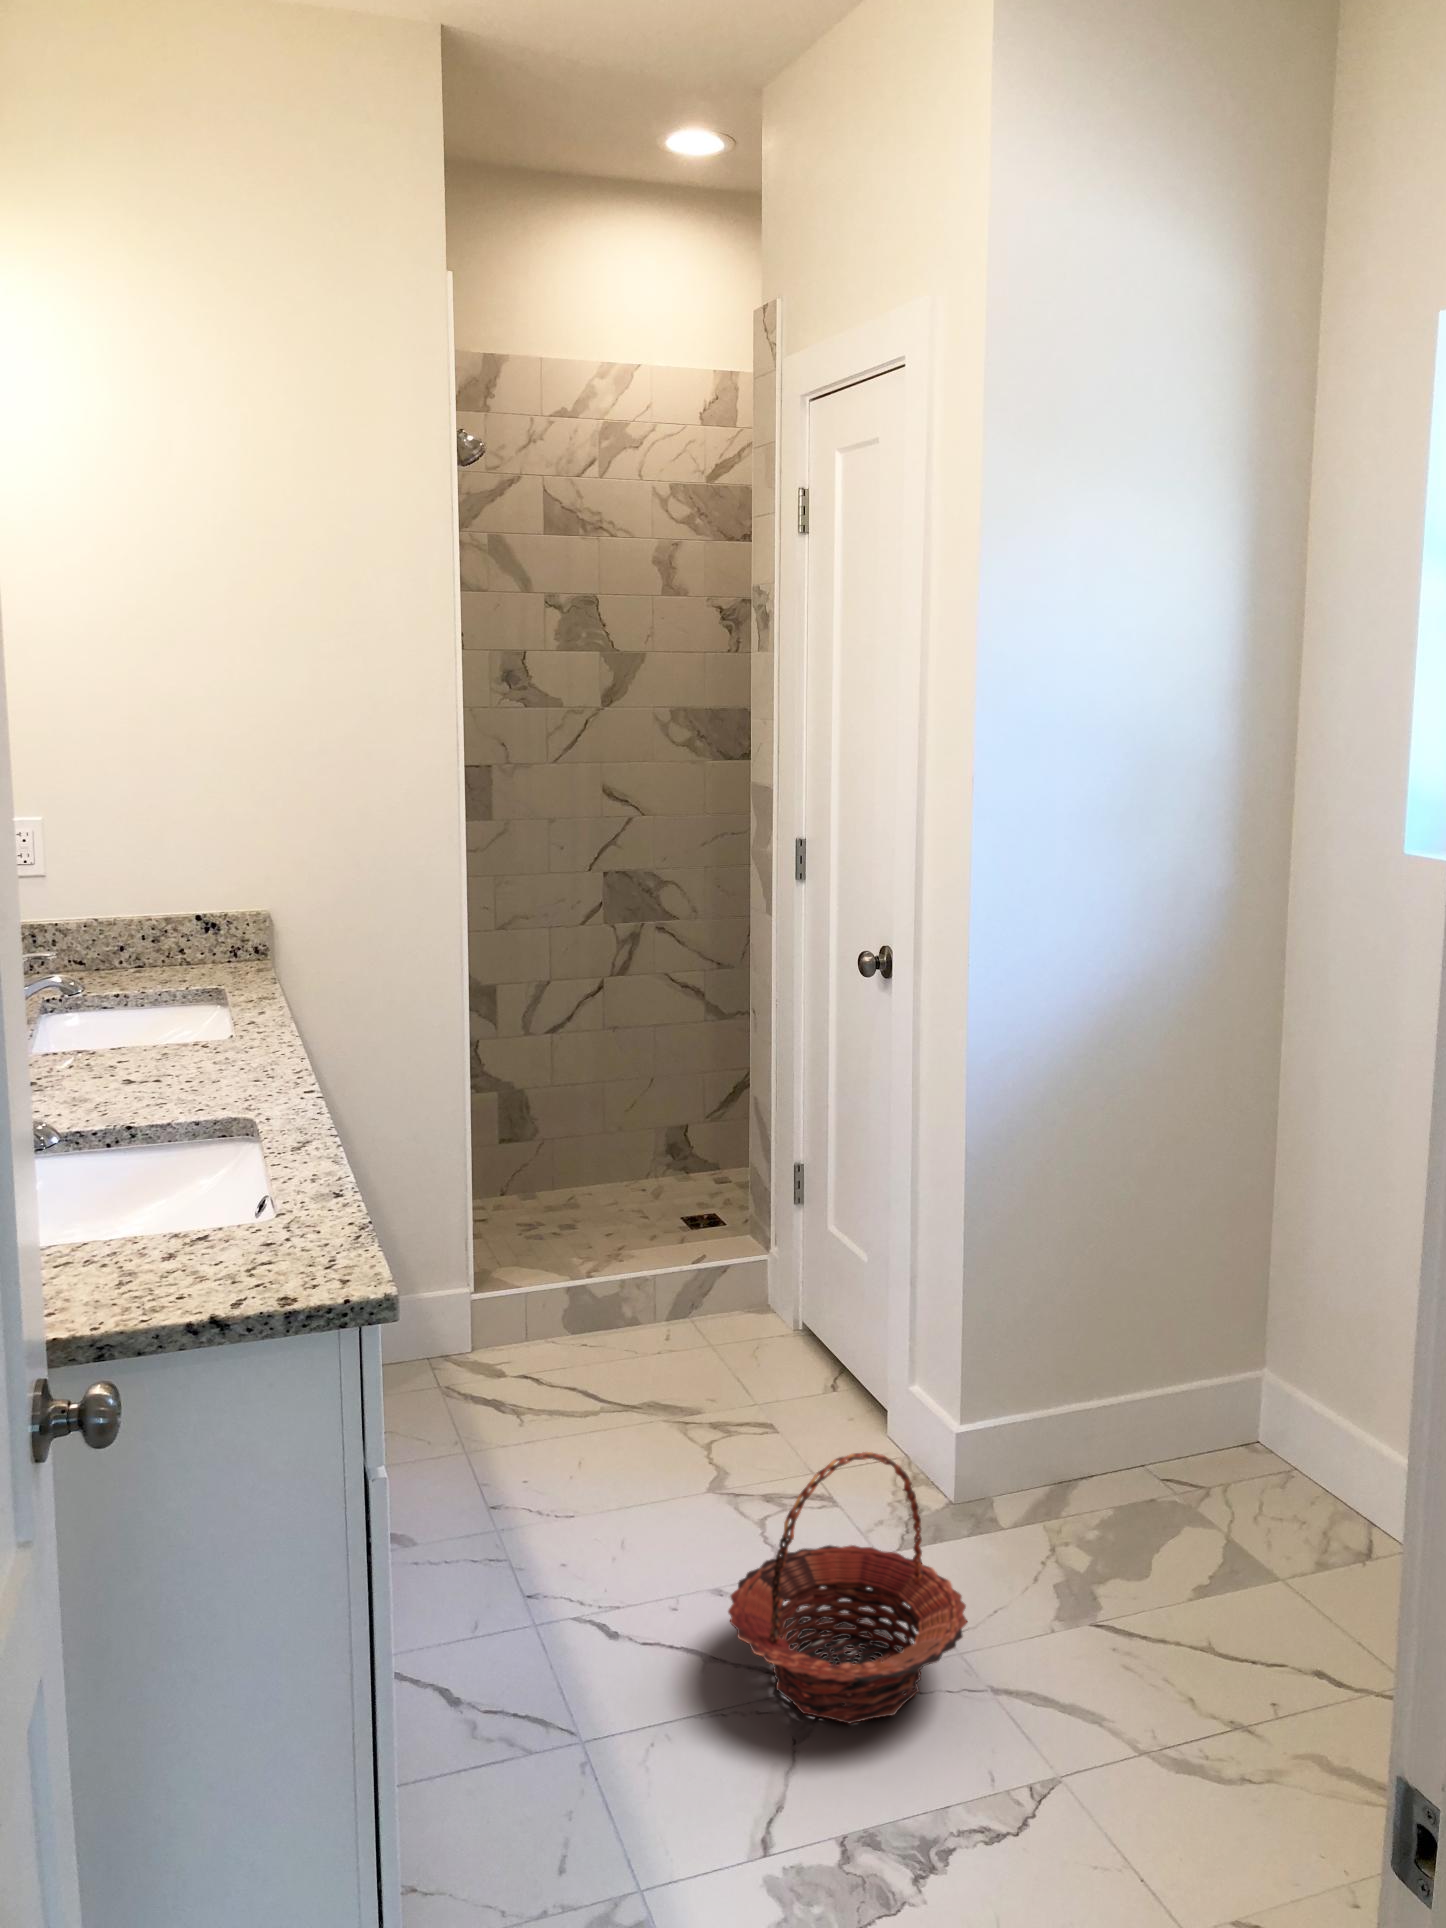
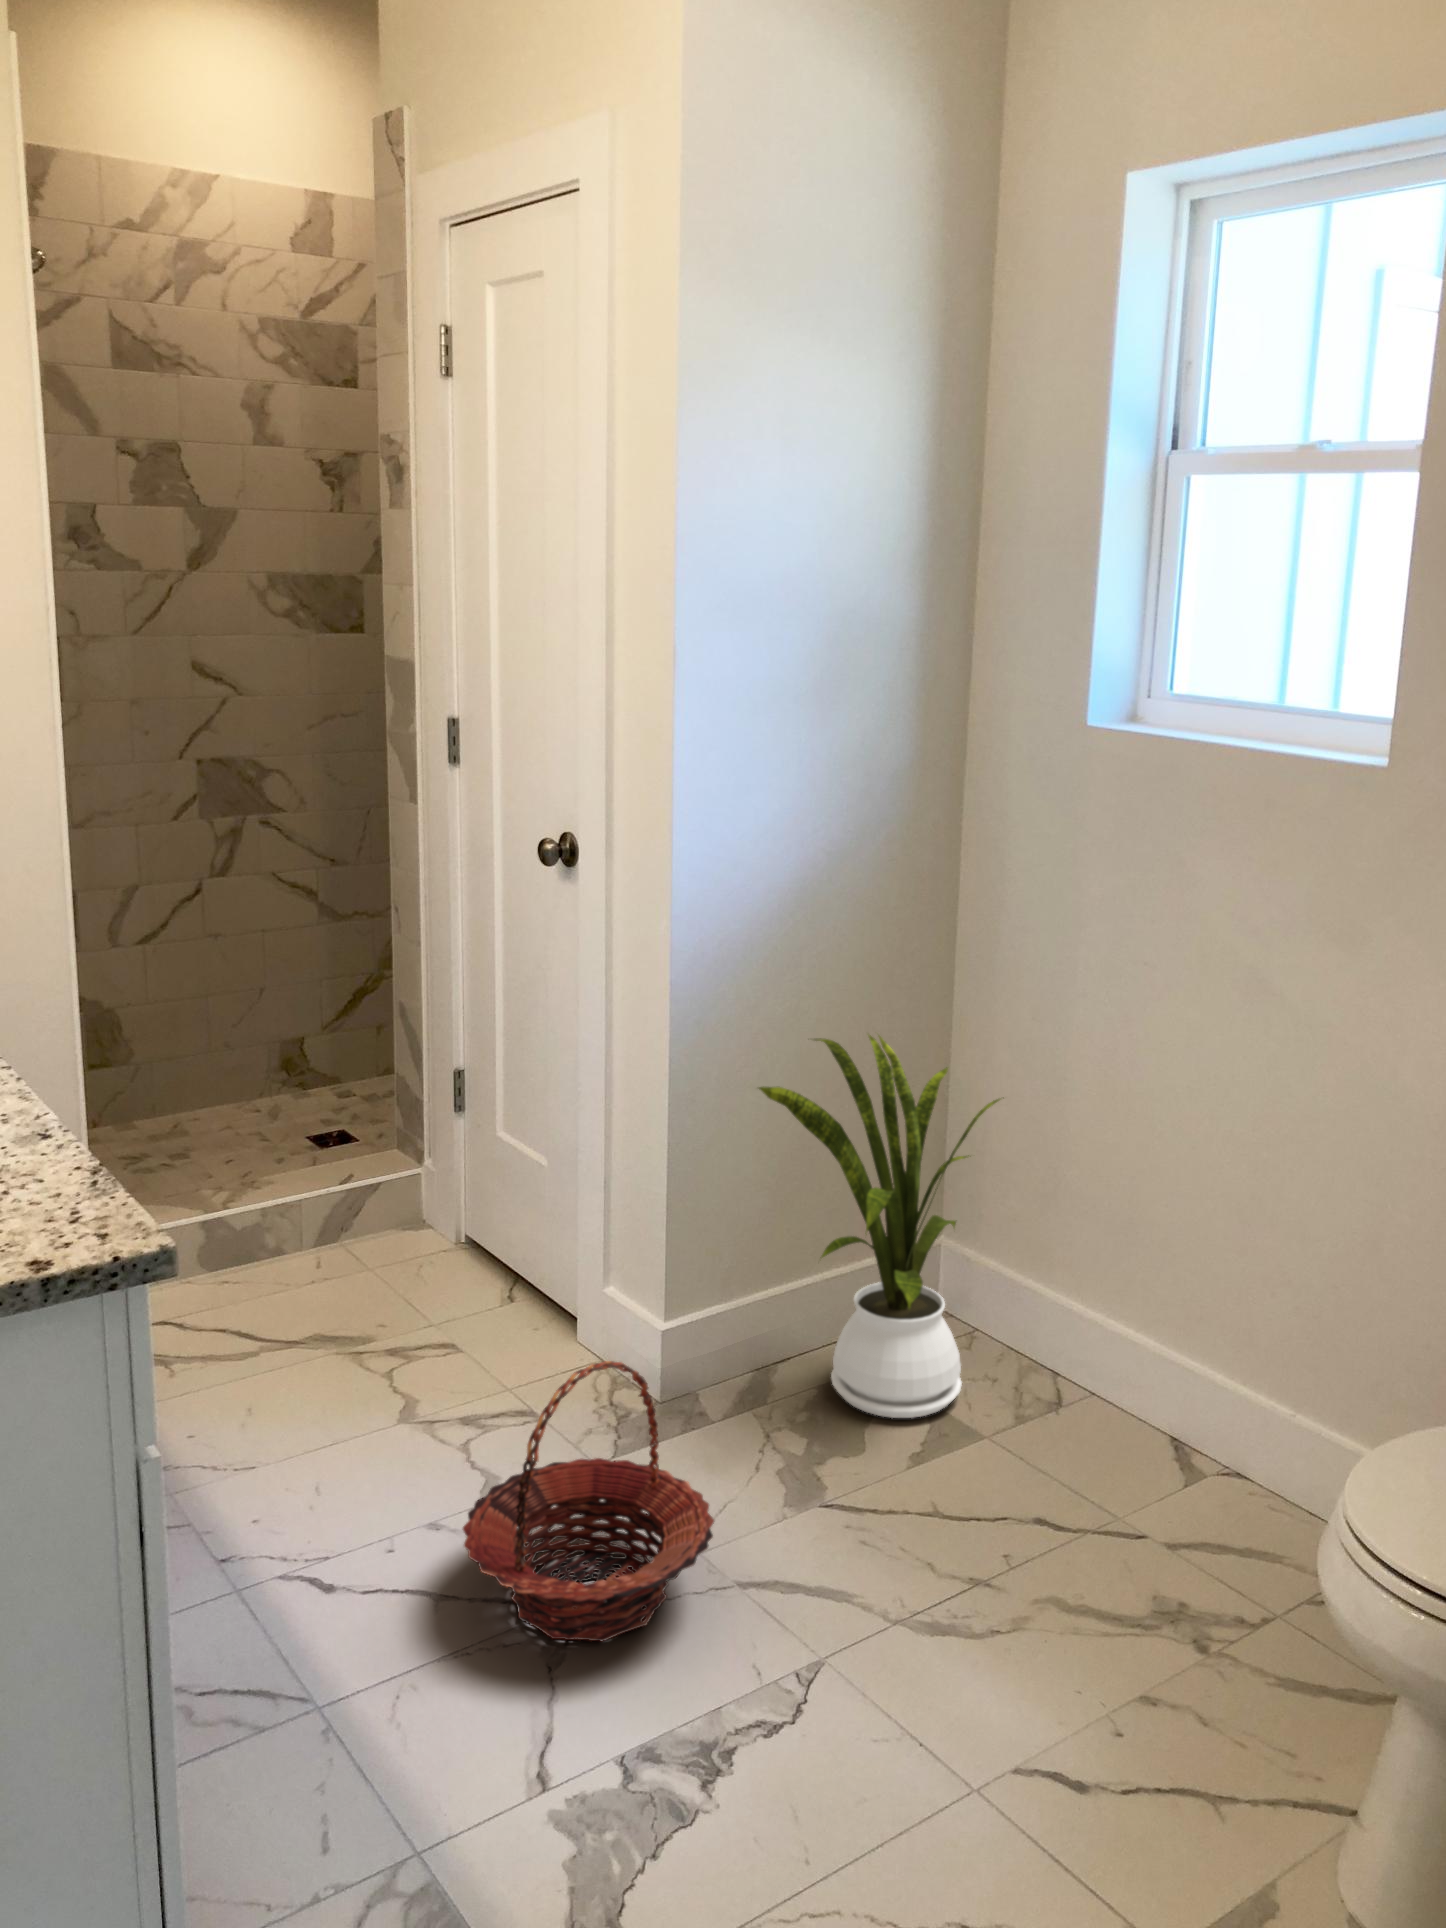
house plant: none [1049,1155,1308,1551] -> present [759,1035,1000,1418]

